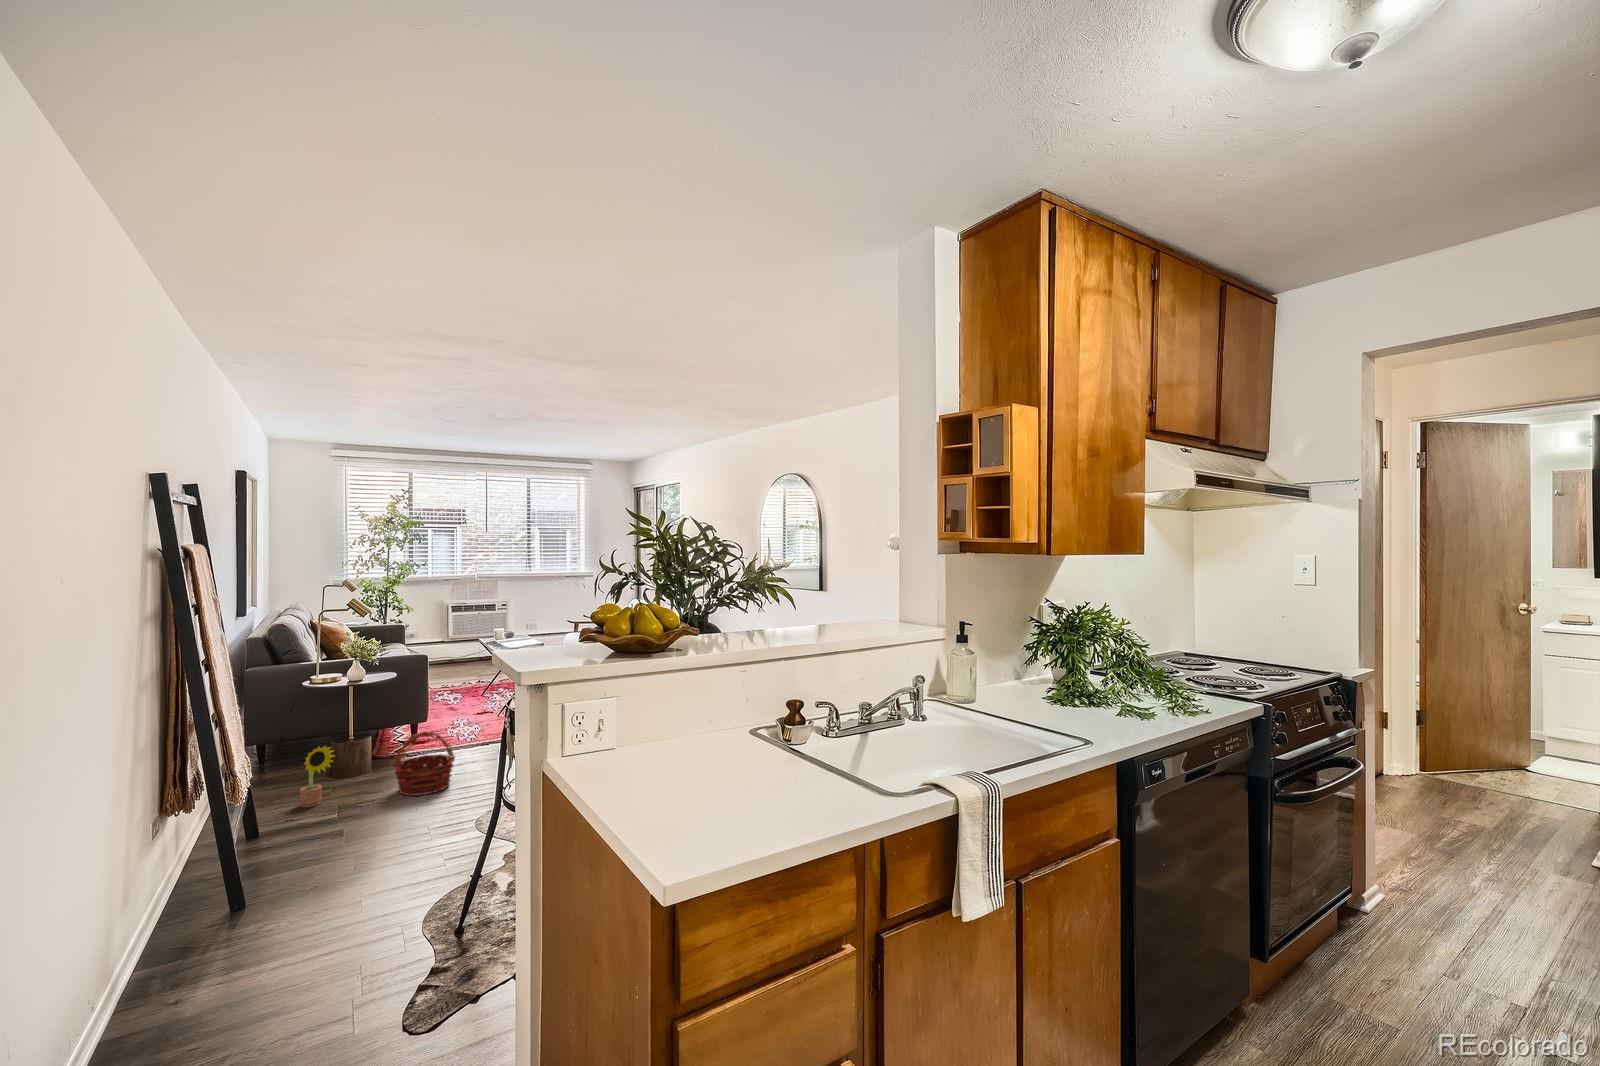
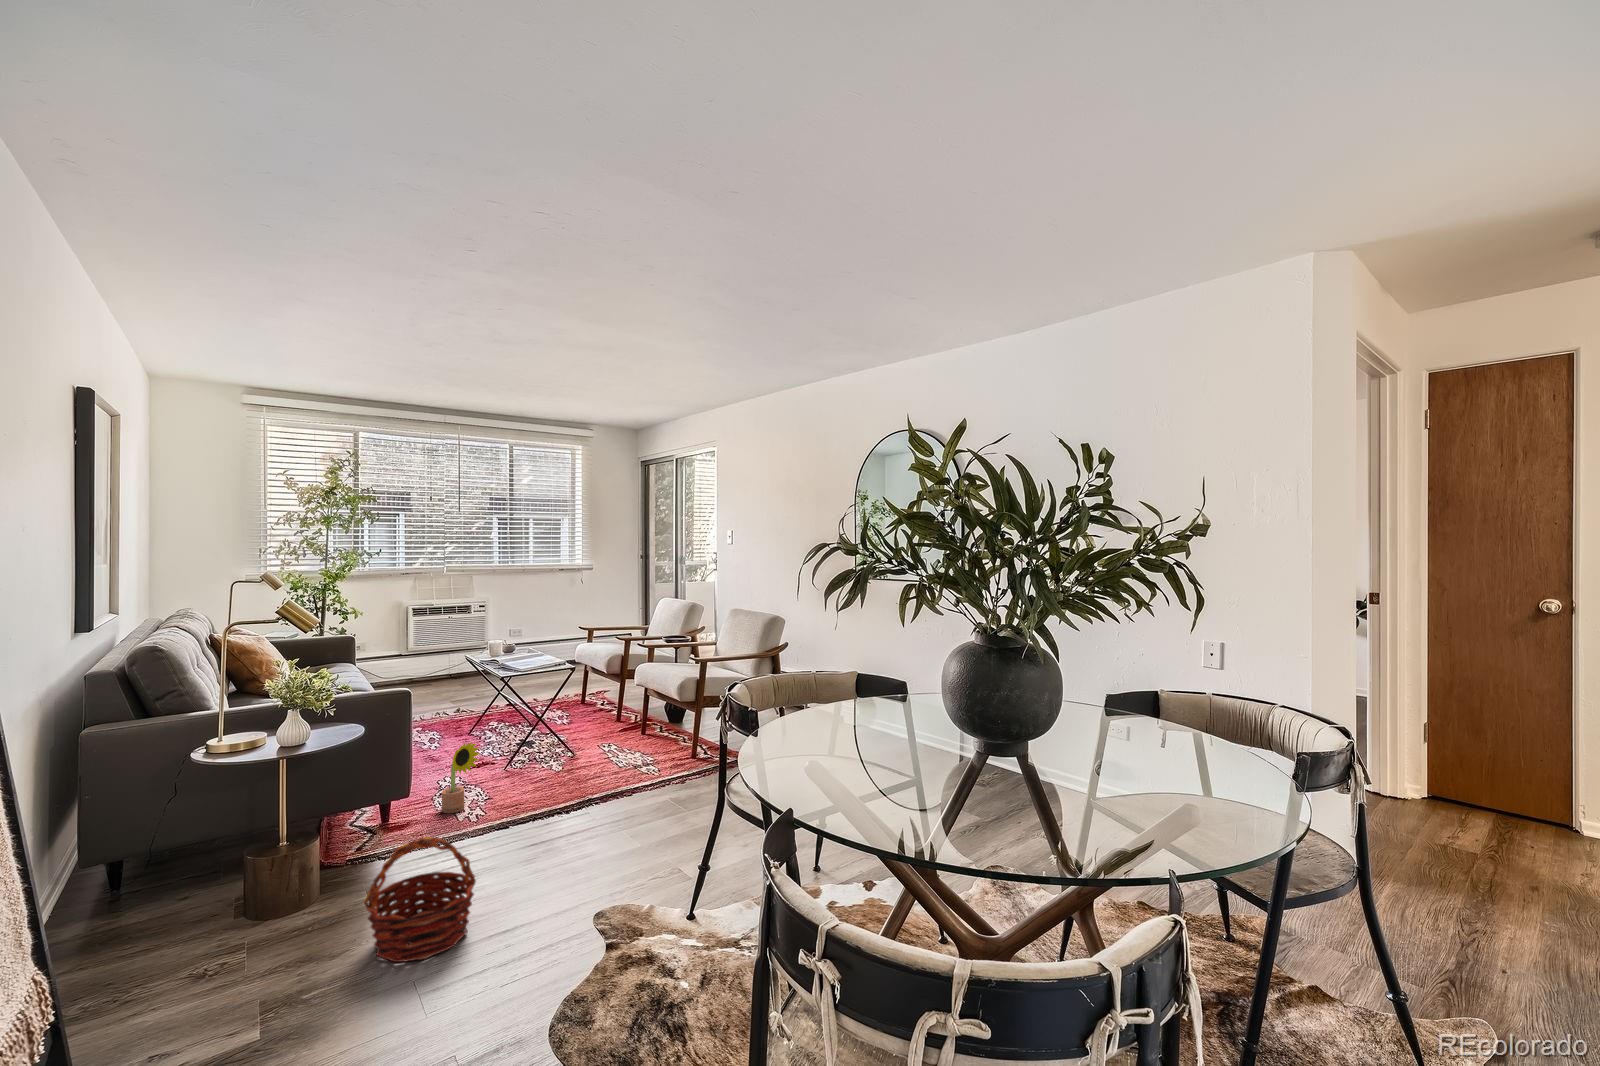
decorative plant: present [300,746,335,807] -> present [442,742,480,813]

